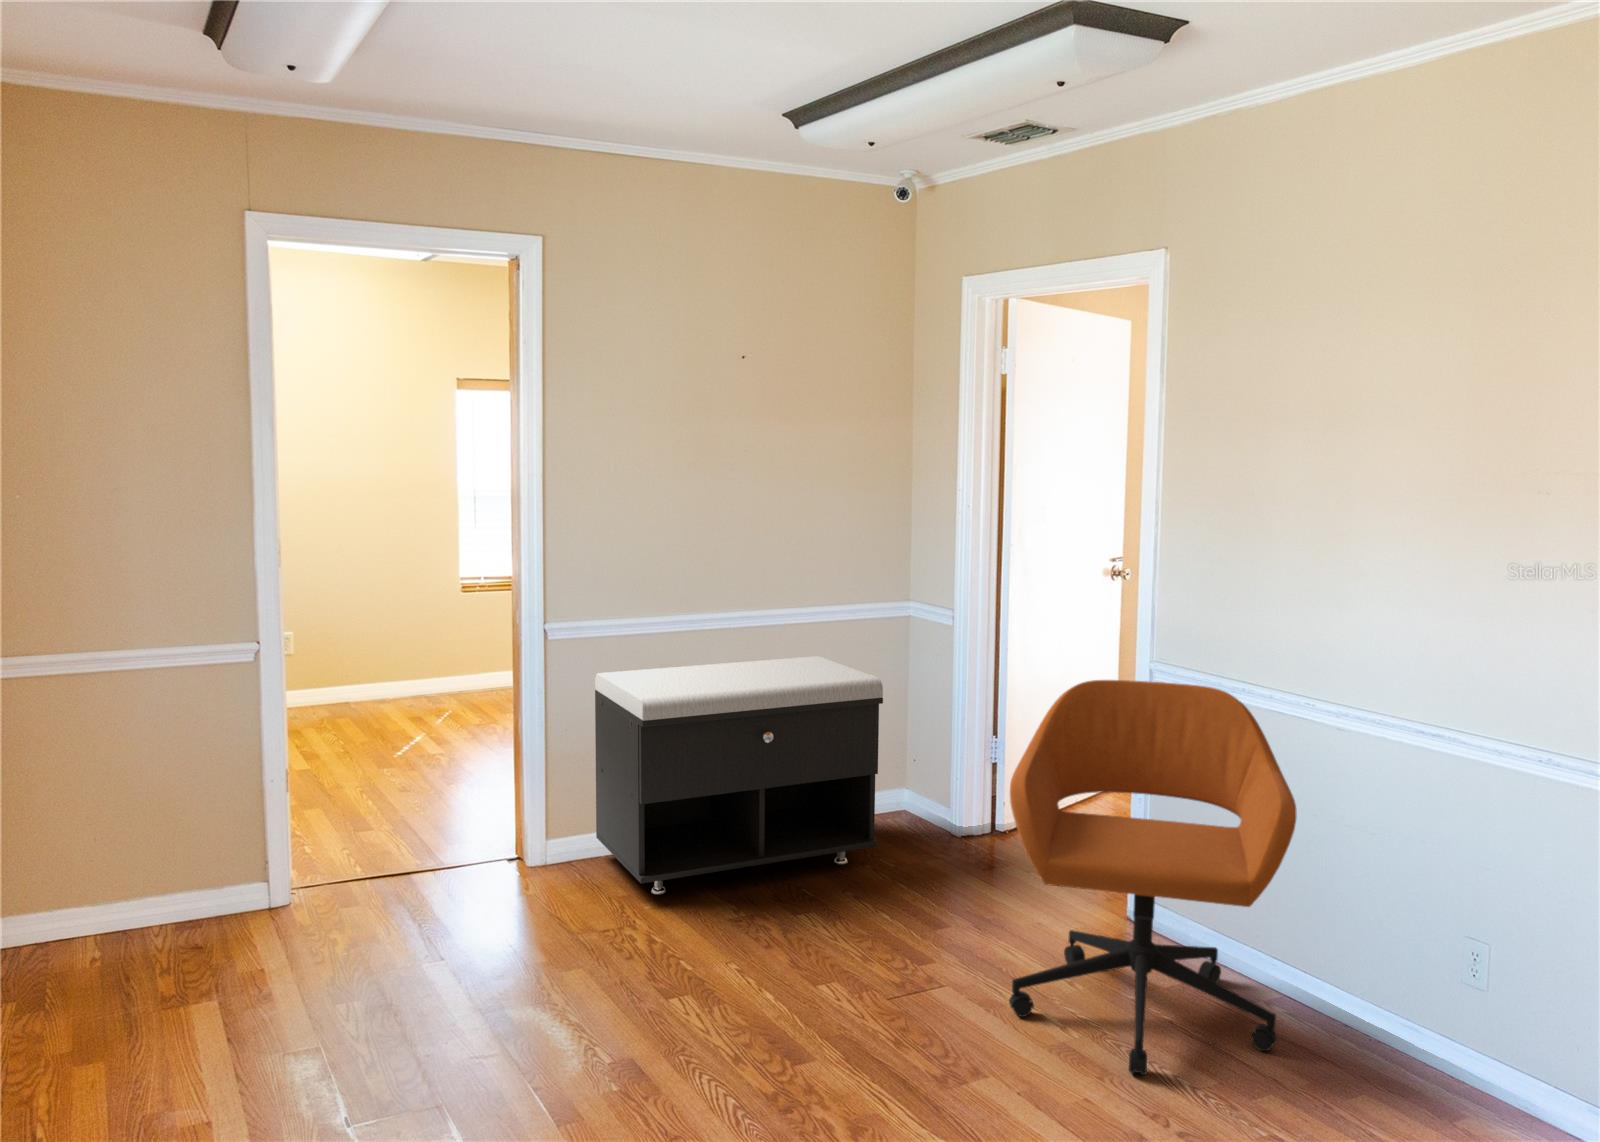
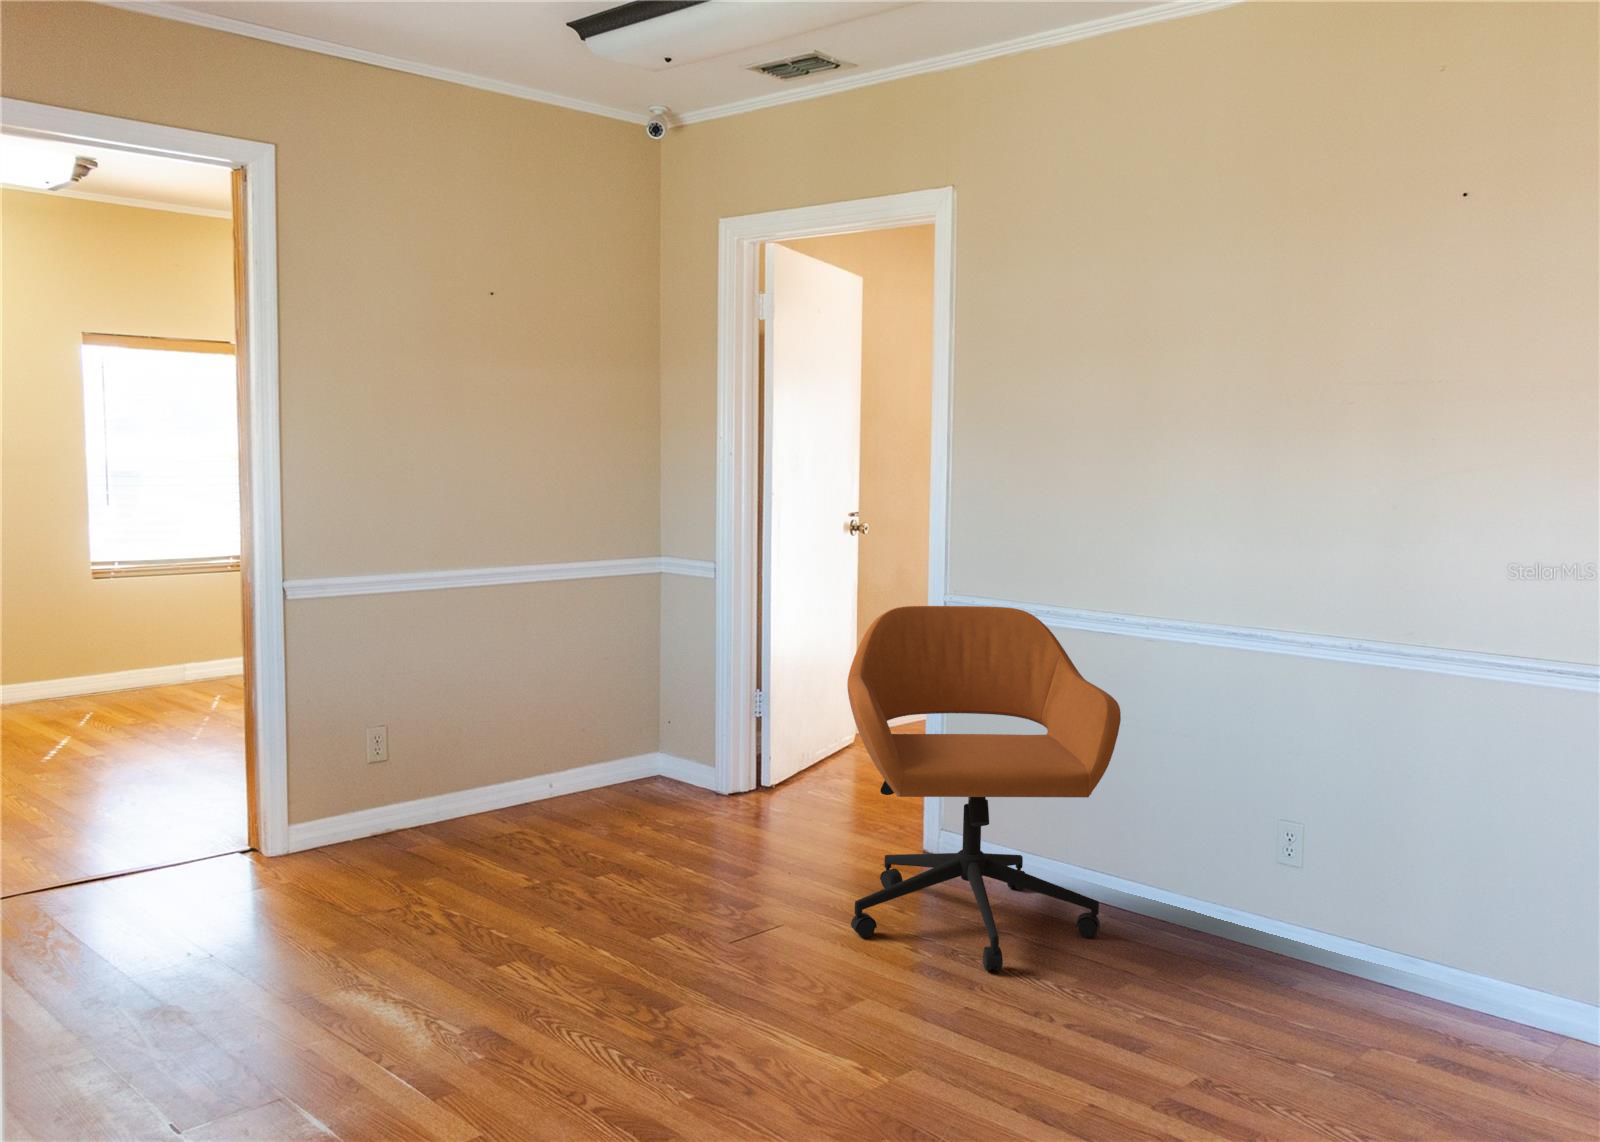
storage bench: present [595,656,883,895] -> none [342,613,664,872]

